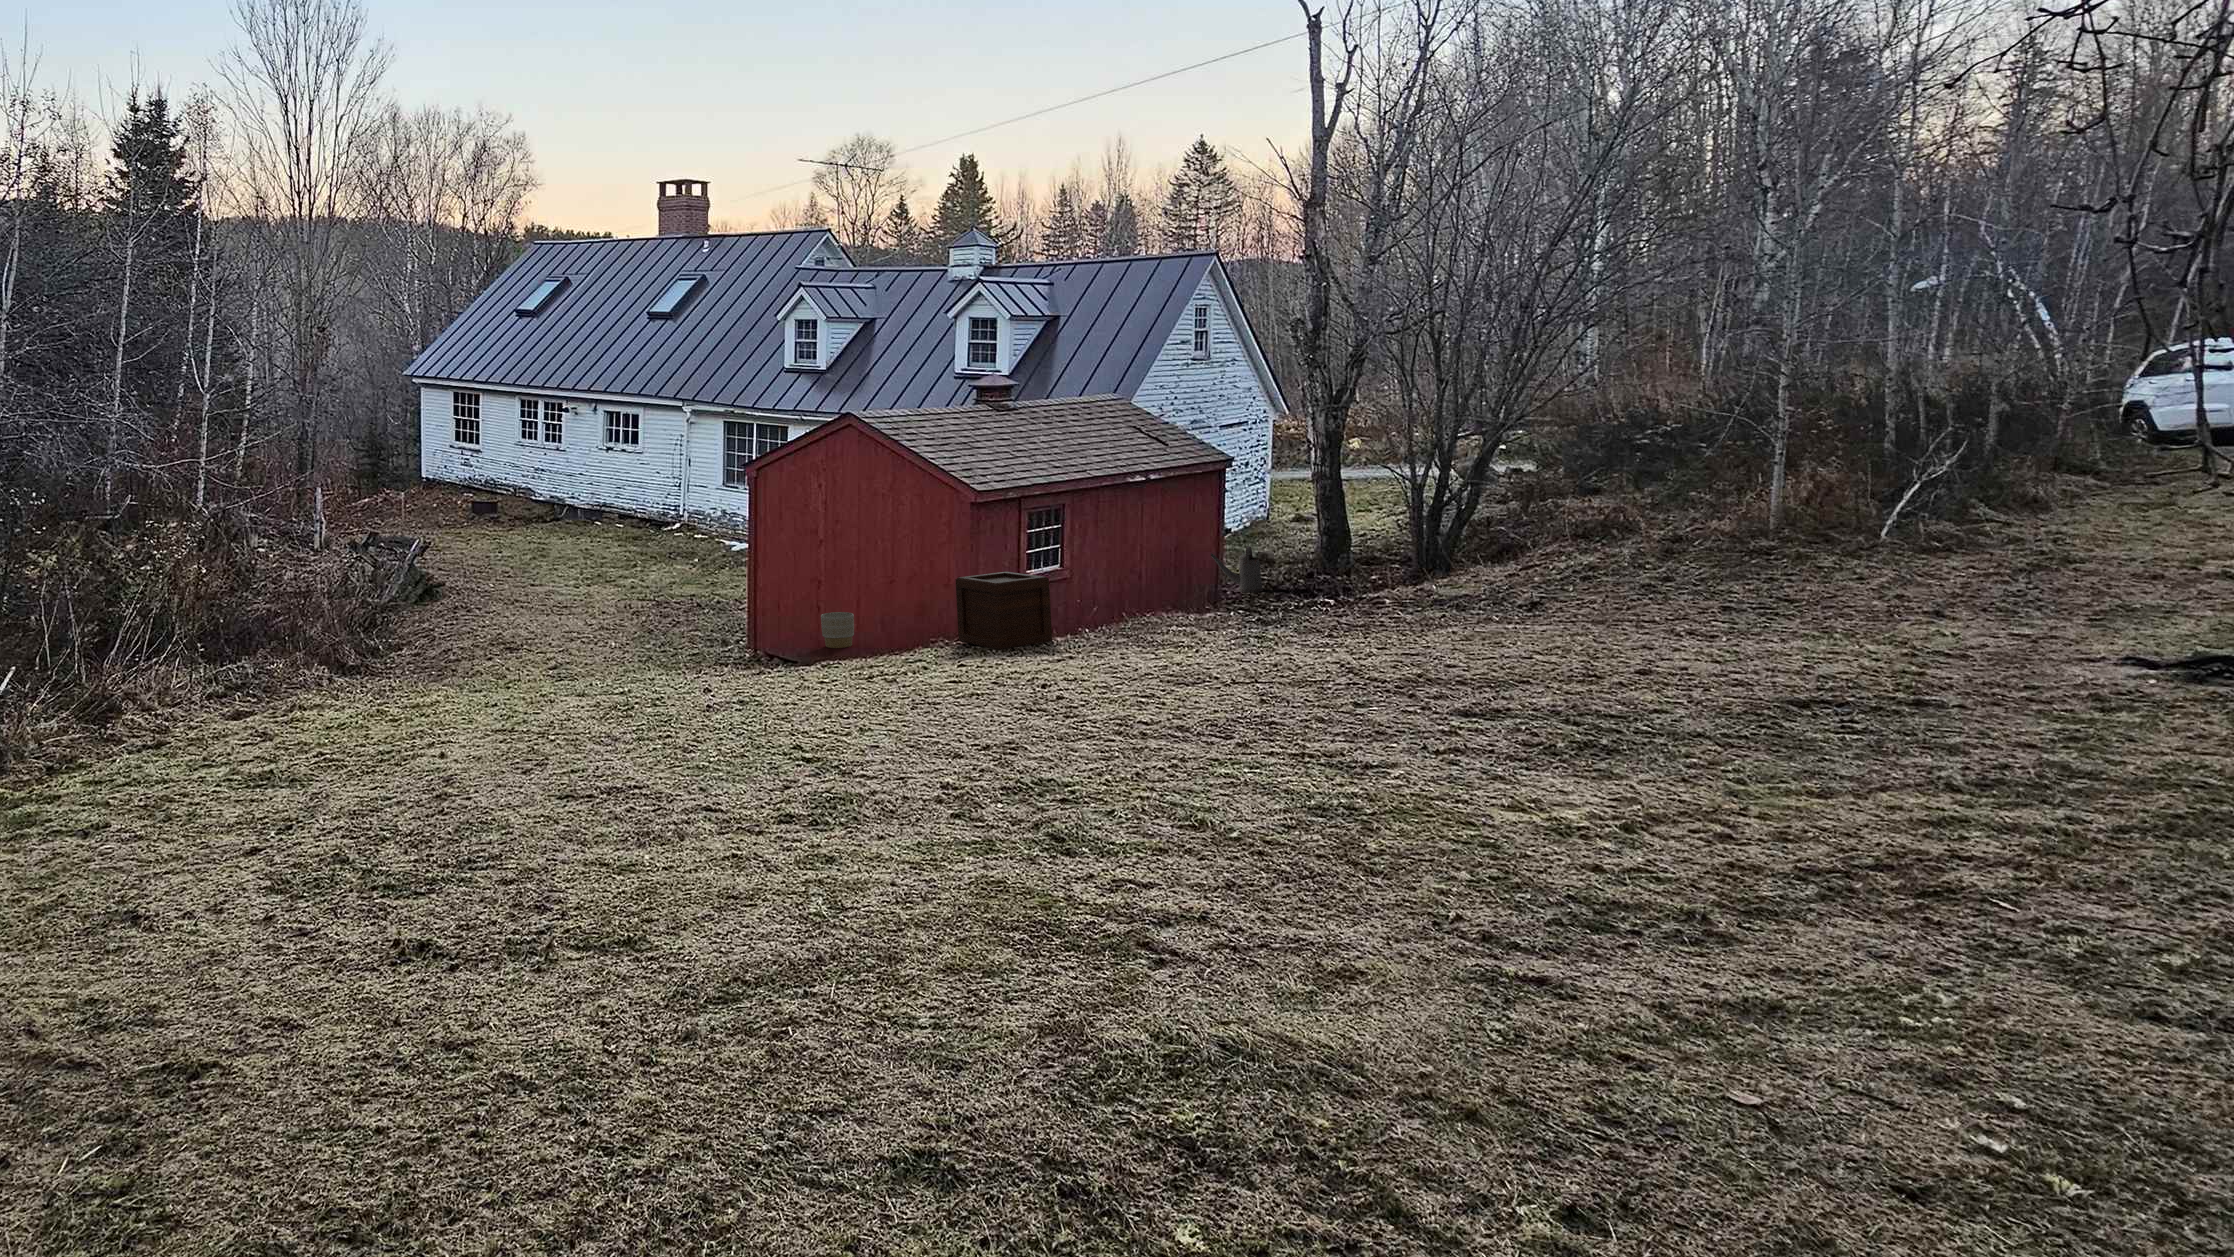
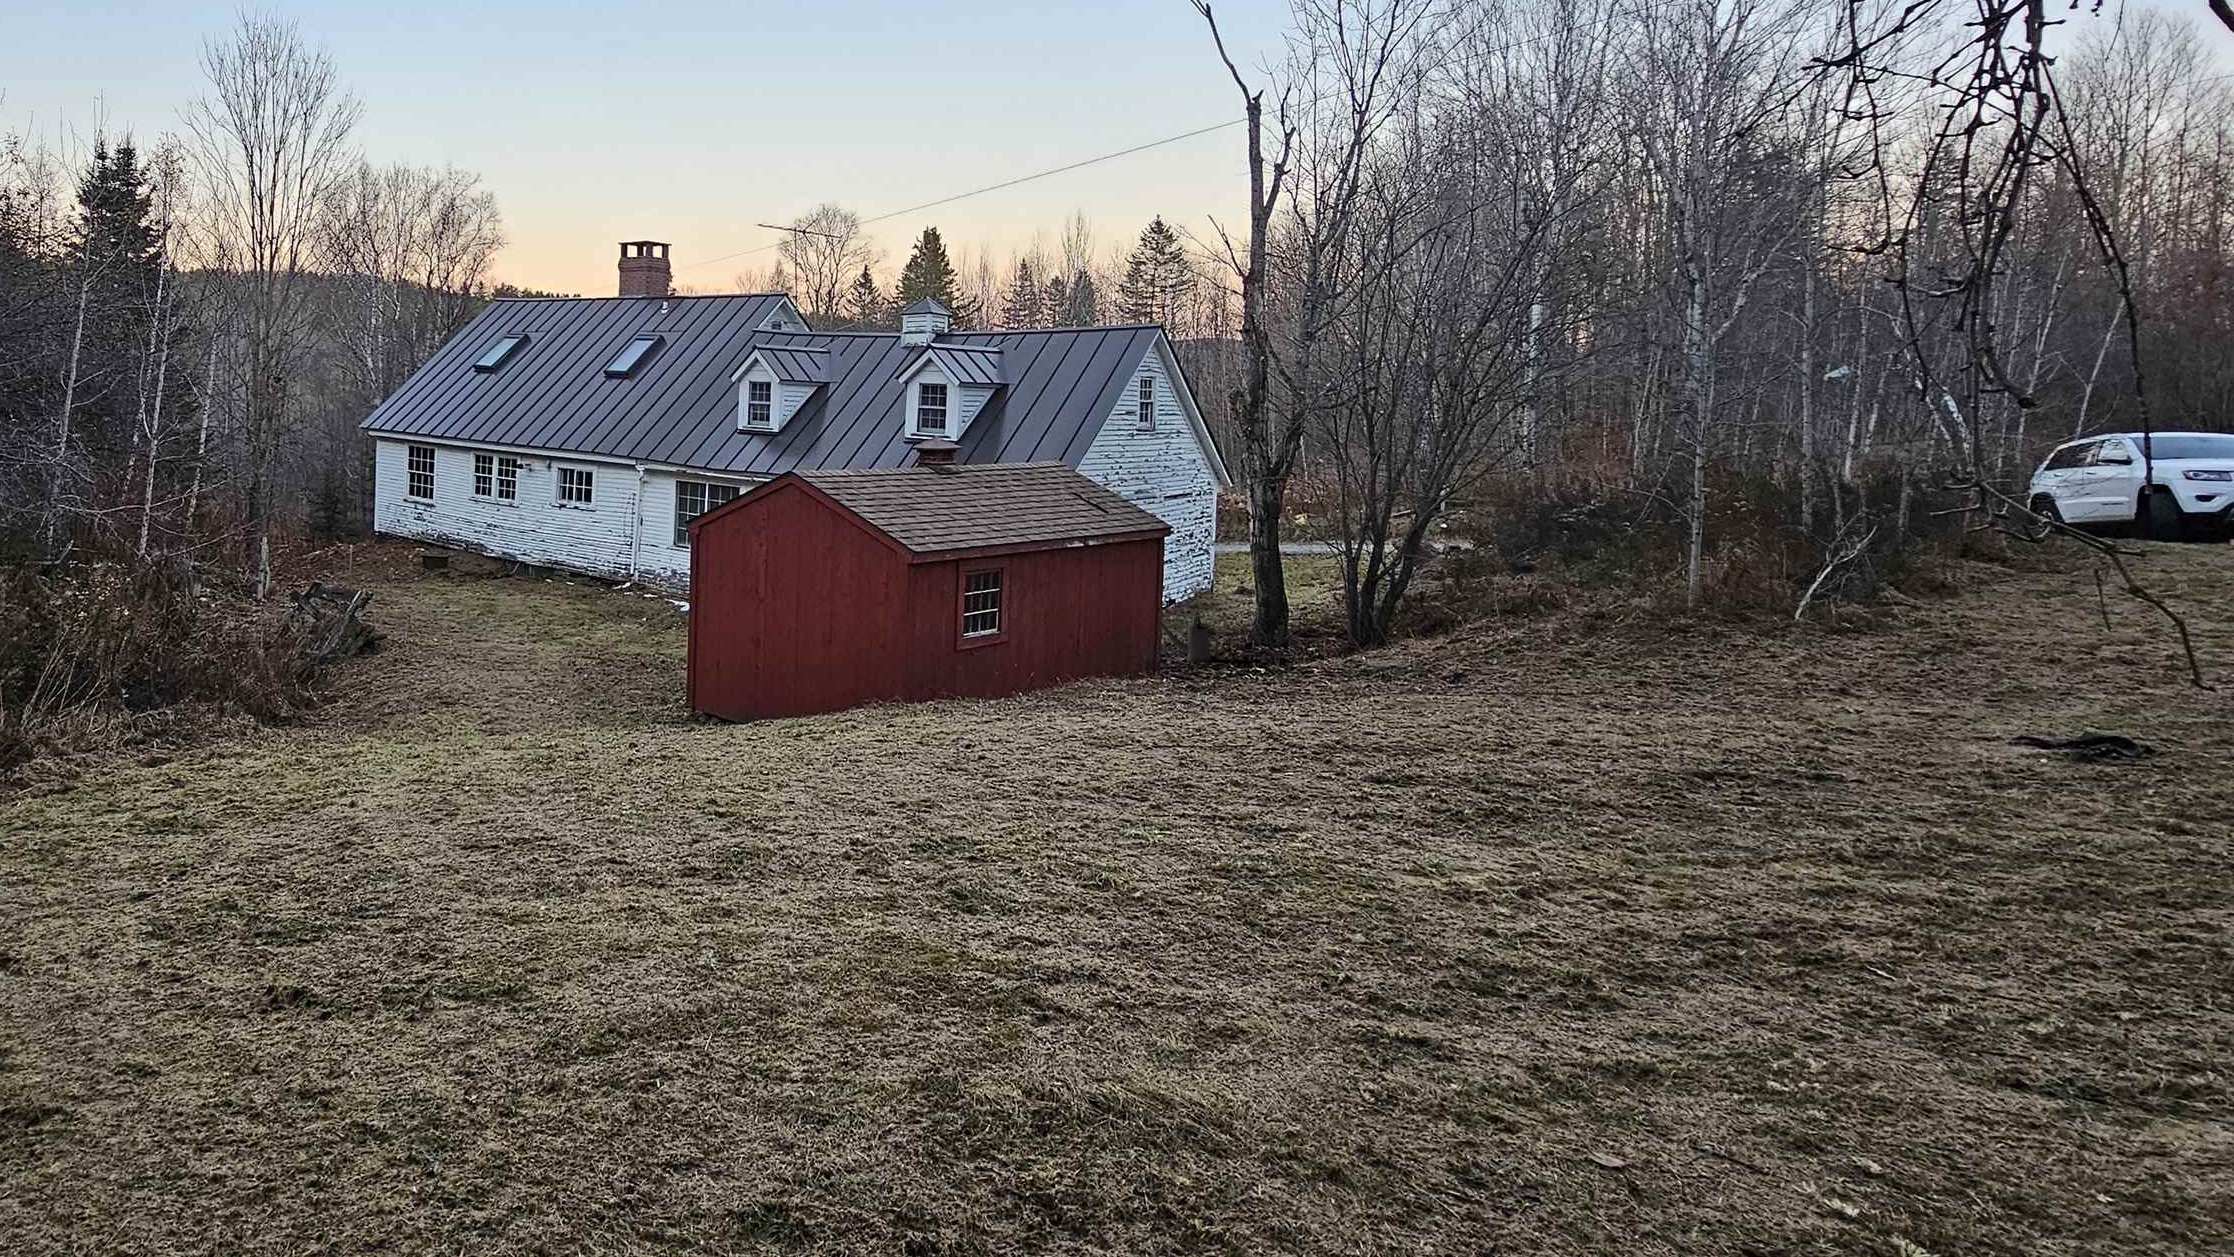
wooden crate: present [956,572,1052,649] -> none [896,635,993,715]
planter: present [821,612,854,648] -> none [760,673,793,710]

